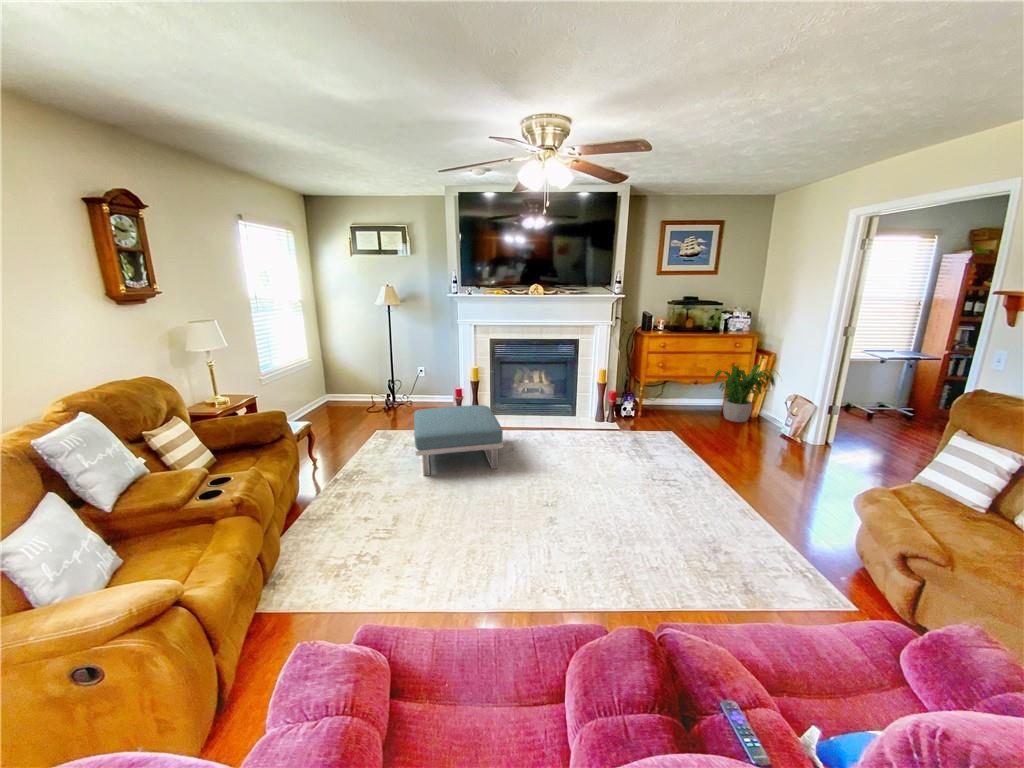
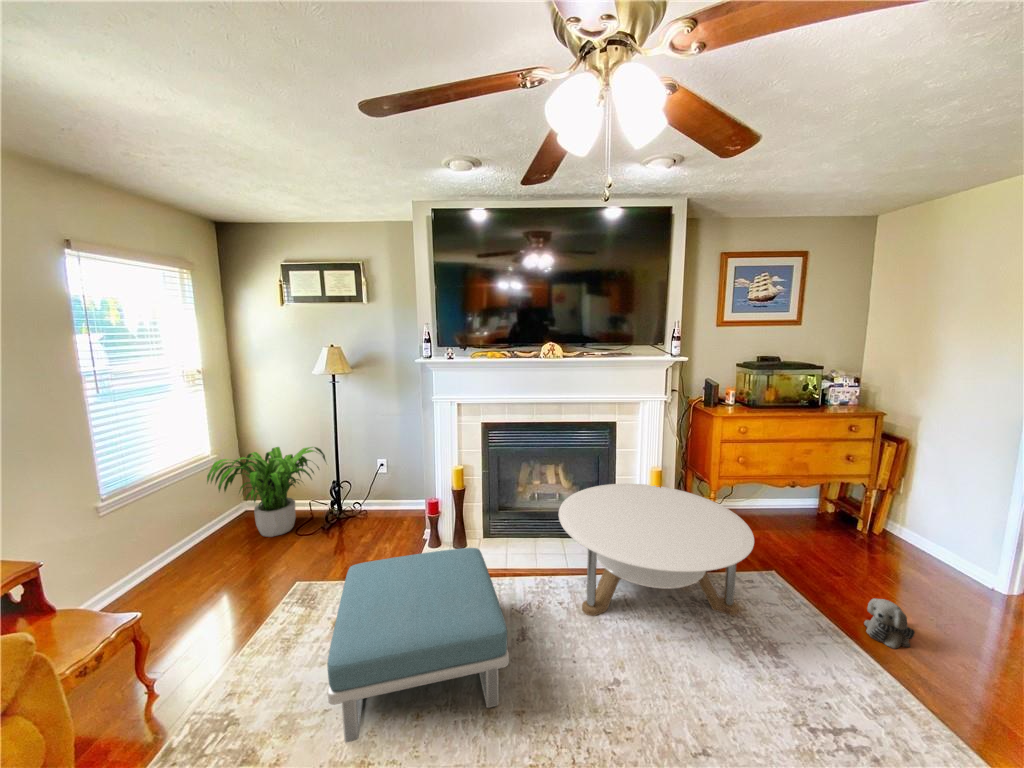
potted plant: present [715,365,775,422] -> present [207,447,326,537]
round table: none [537,380,650,446] -> present [559,484,754,616]
plush toy: none [707,433,733,457] -> present [864,598,915,649]

